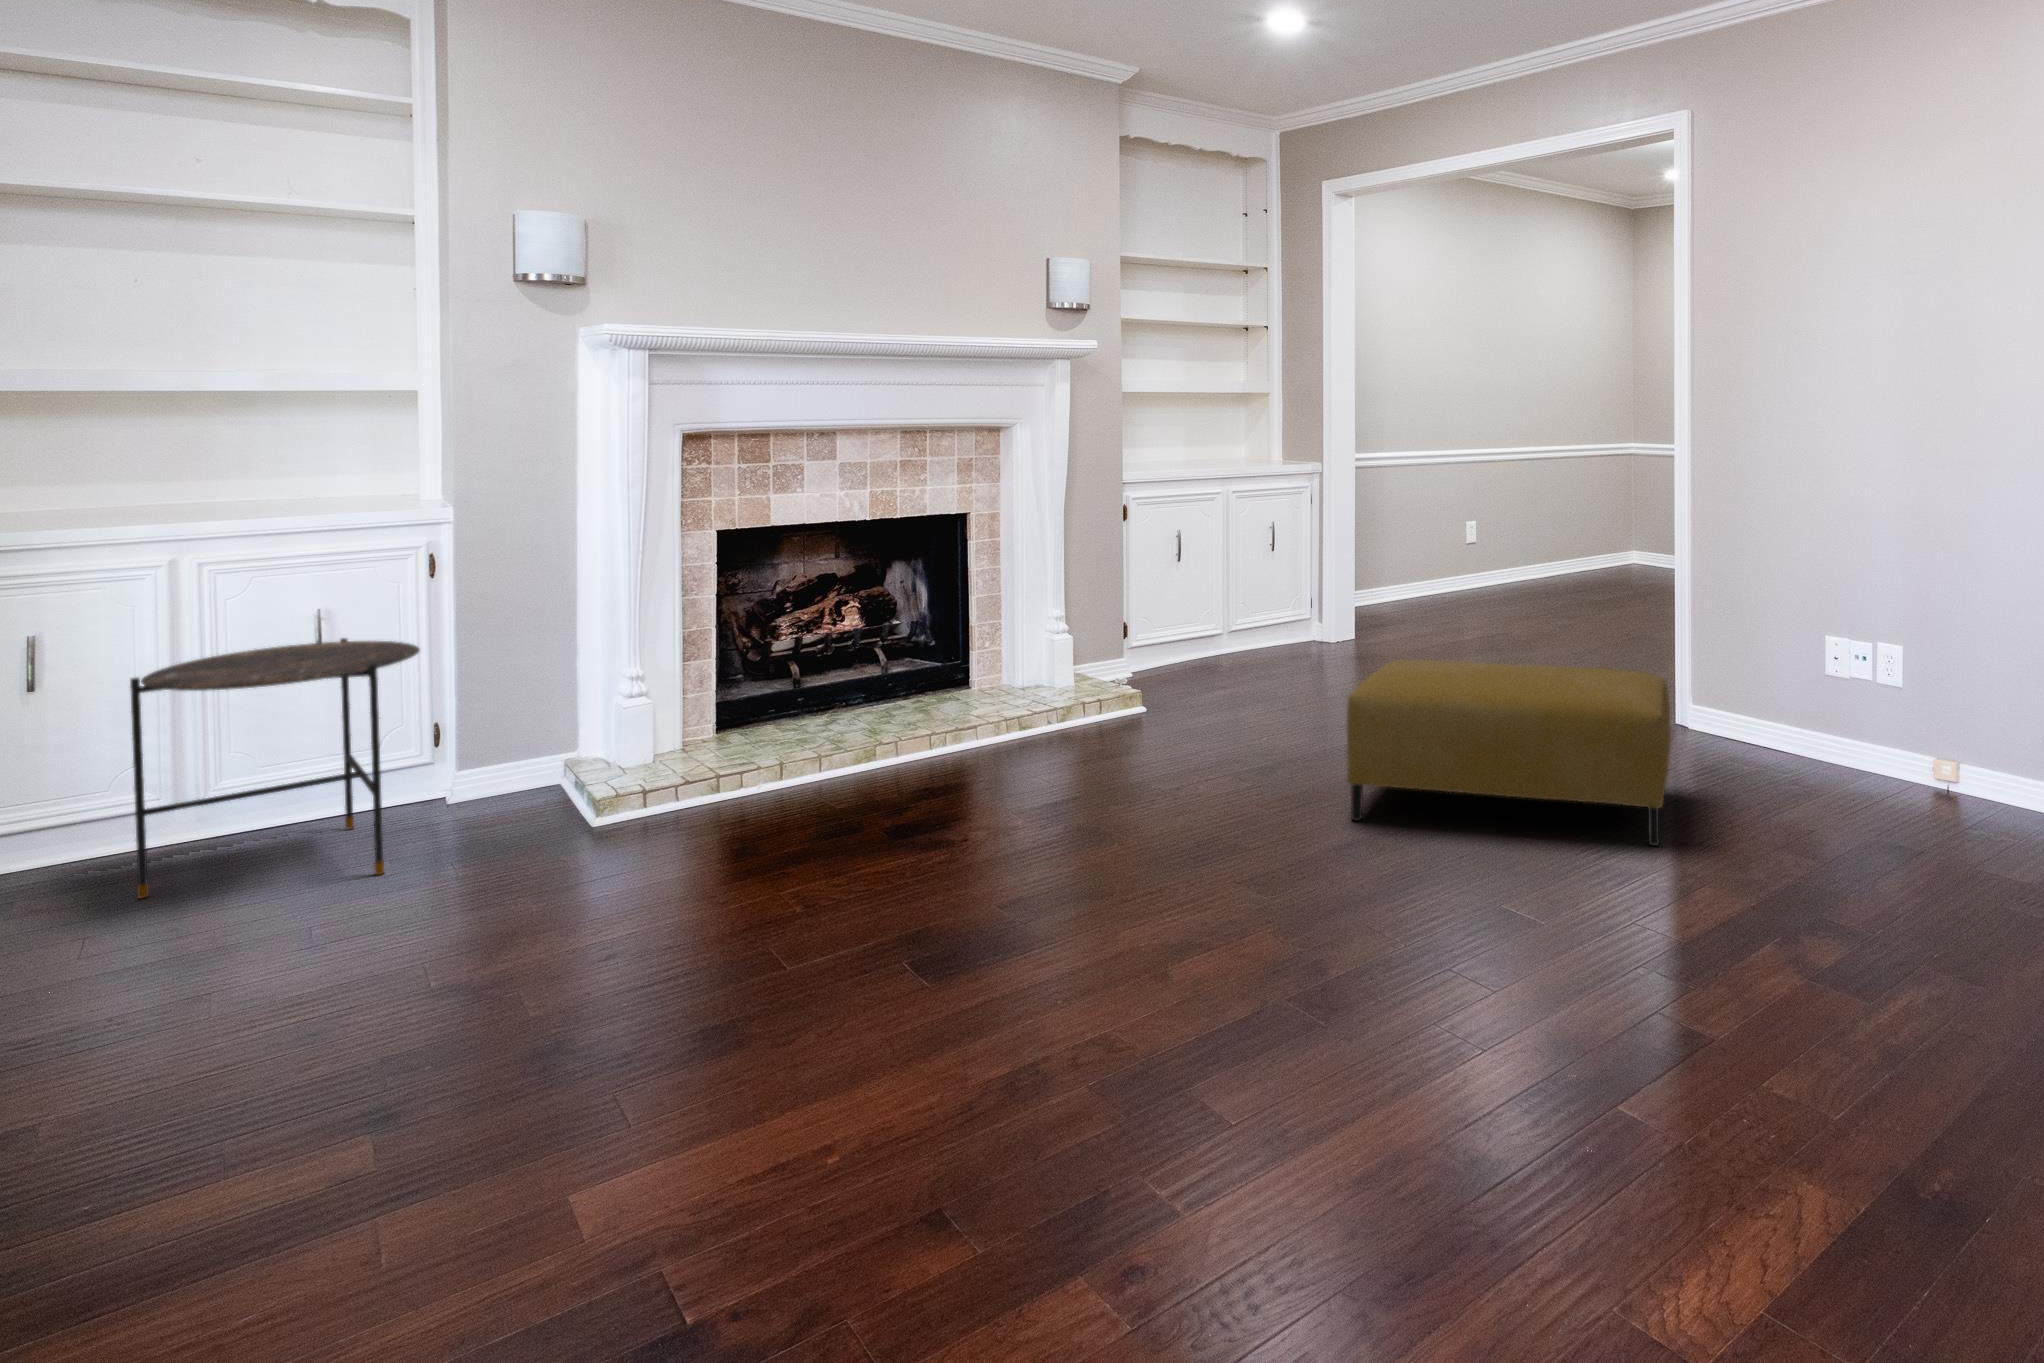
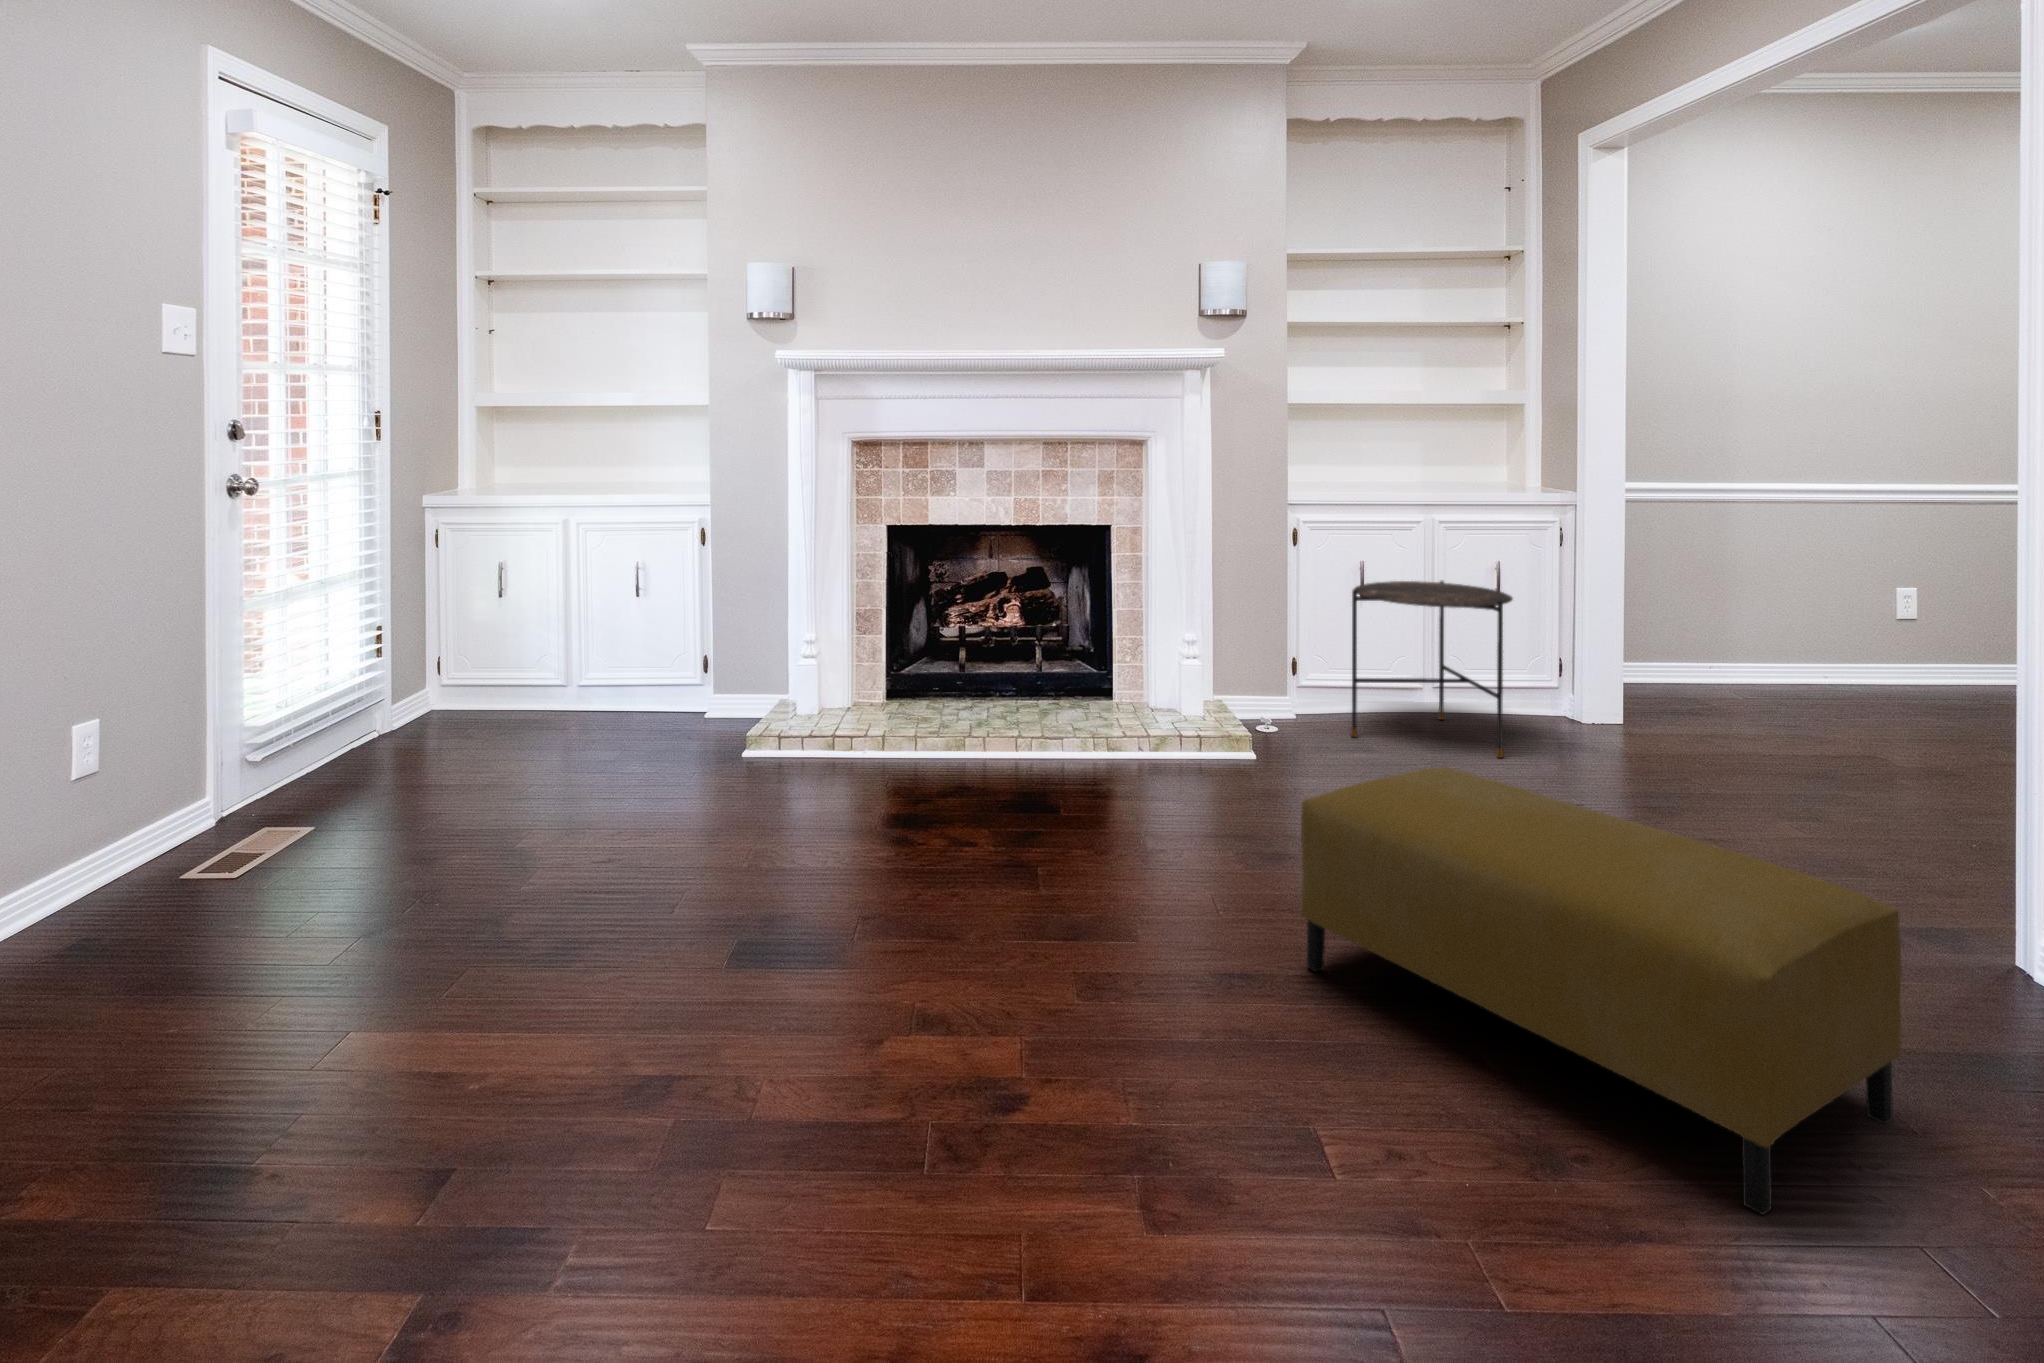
side table: present [130,638,420,898] -> present [1351,581,1513,758]

